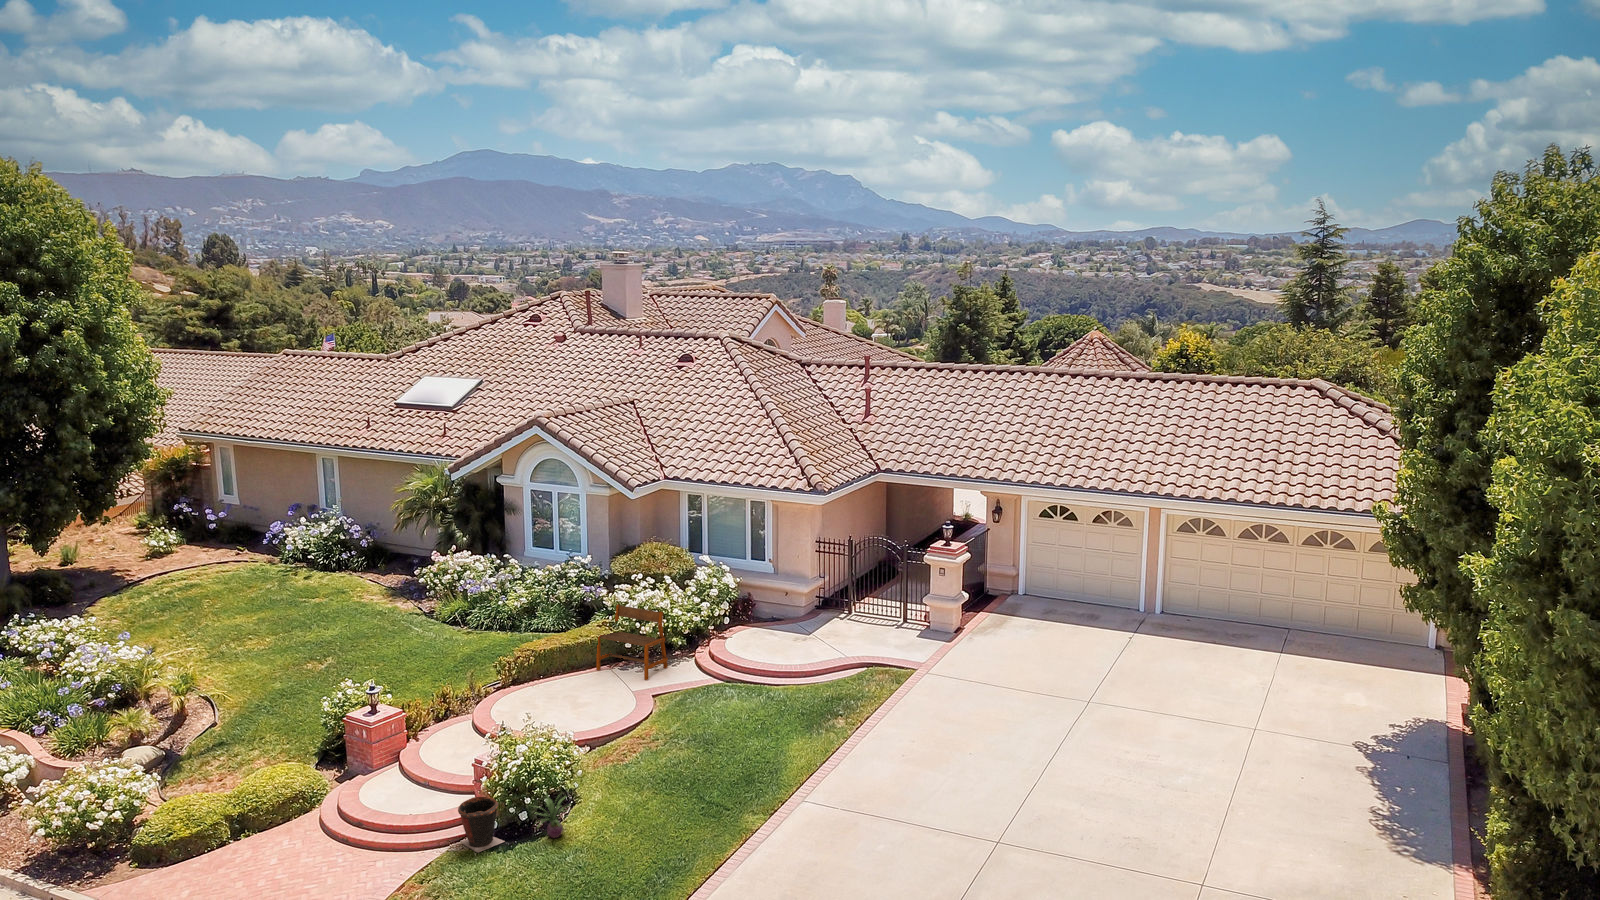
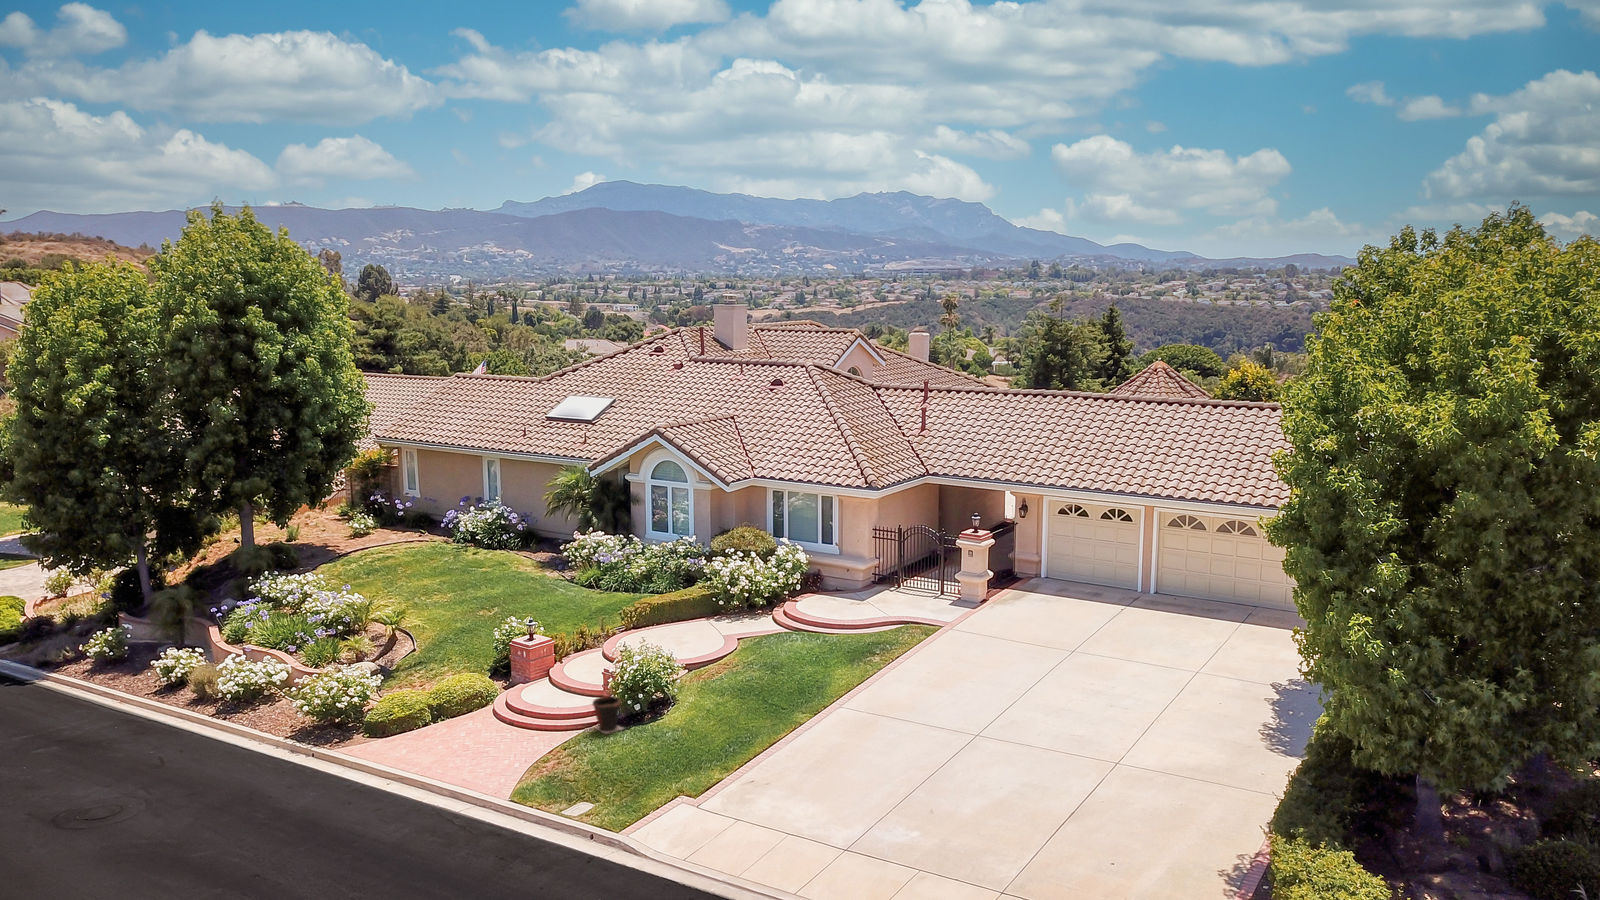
bench: present [596,604,668,680] -> none [697,572,752,629]
decorative plant: present [535,793,564,838] -> none [643,694,677,728]

